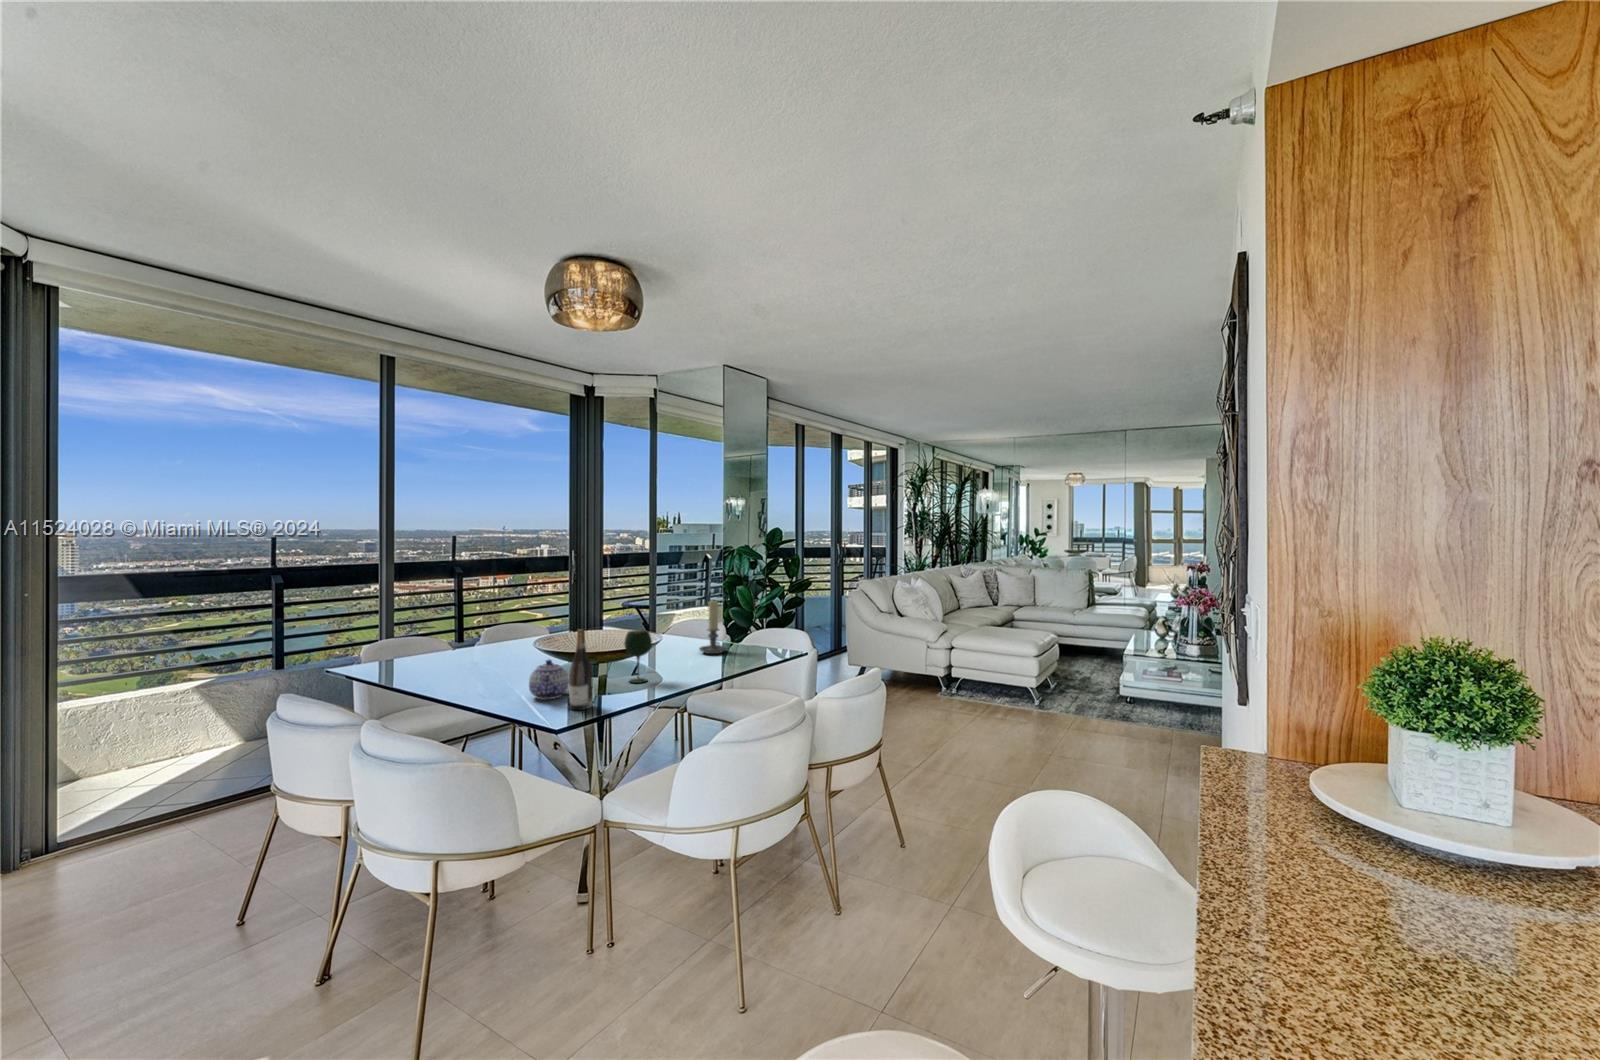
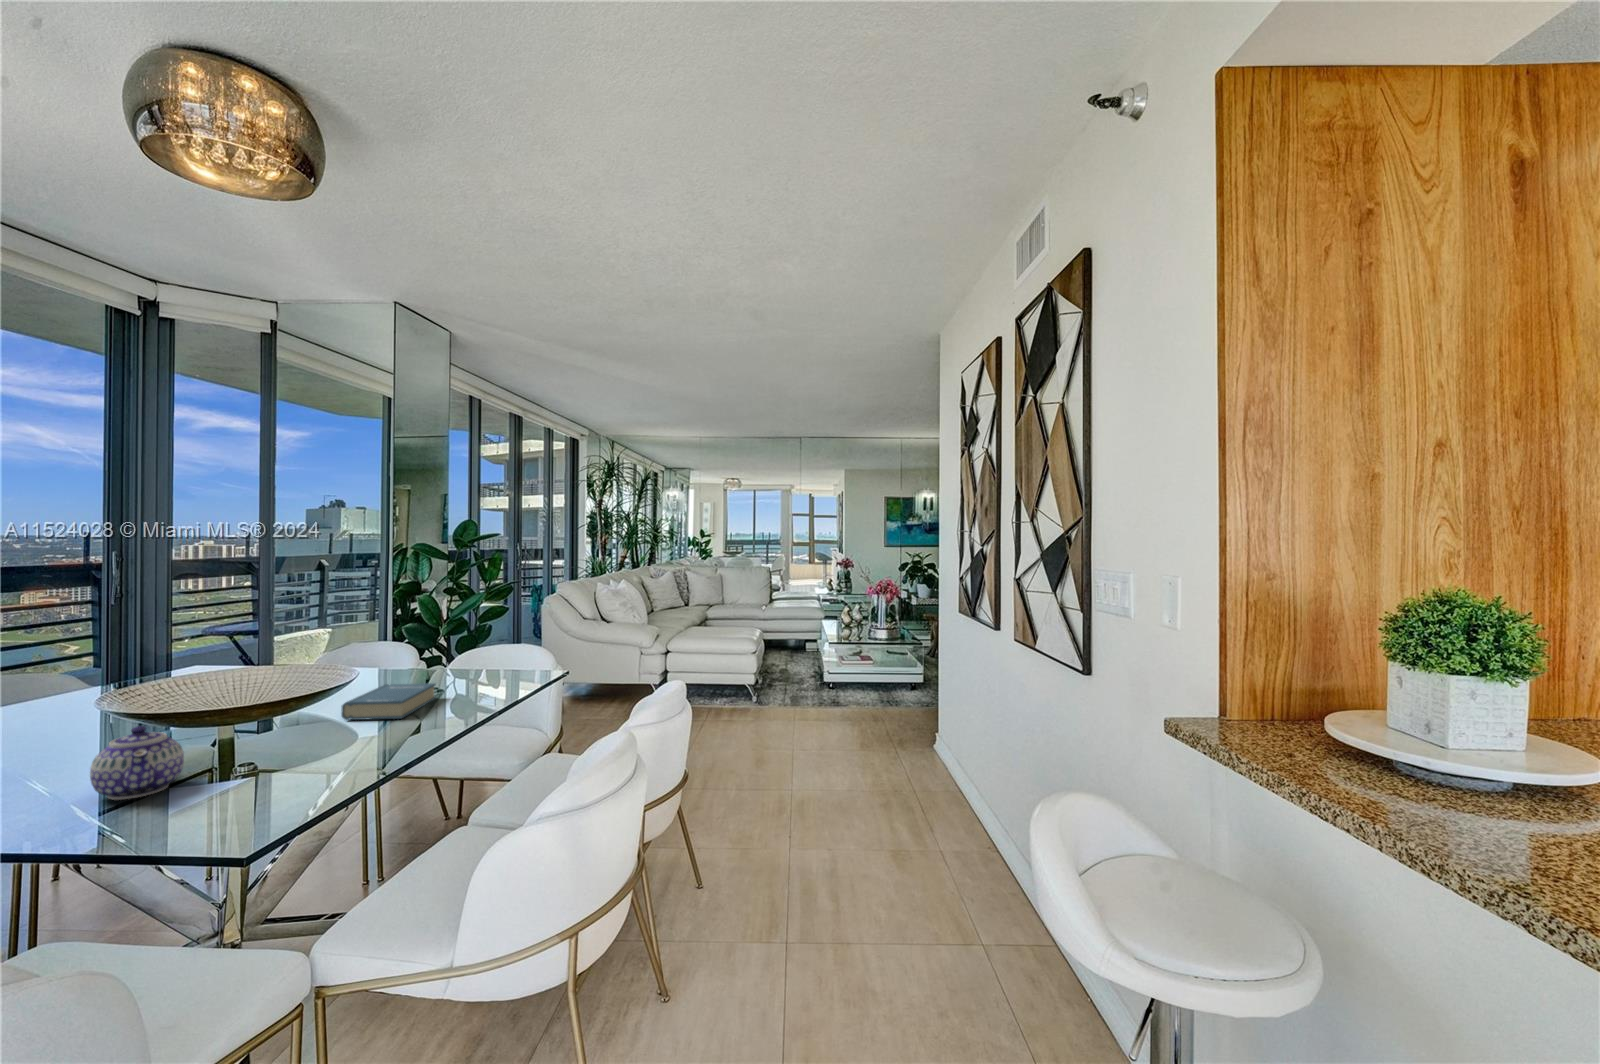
candle holder: present [699,601,727,654] -> none [392,610,438,686]
wine bottle: present [569,629,593,710] -> none [201,666,251,807]
wine glass: present [624,630,652,683] -> none [289,660,341,743]
hardback book: none [658,651,718,675] -> present [341,683,436,720]

